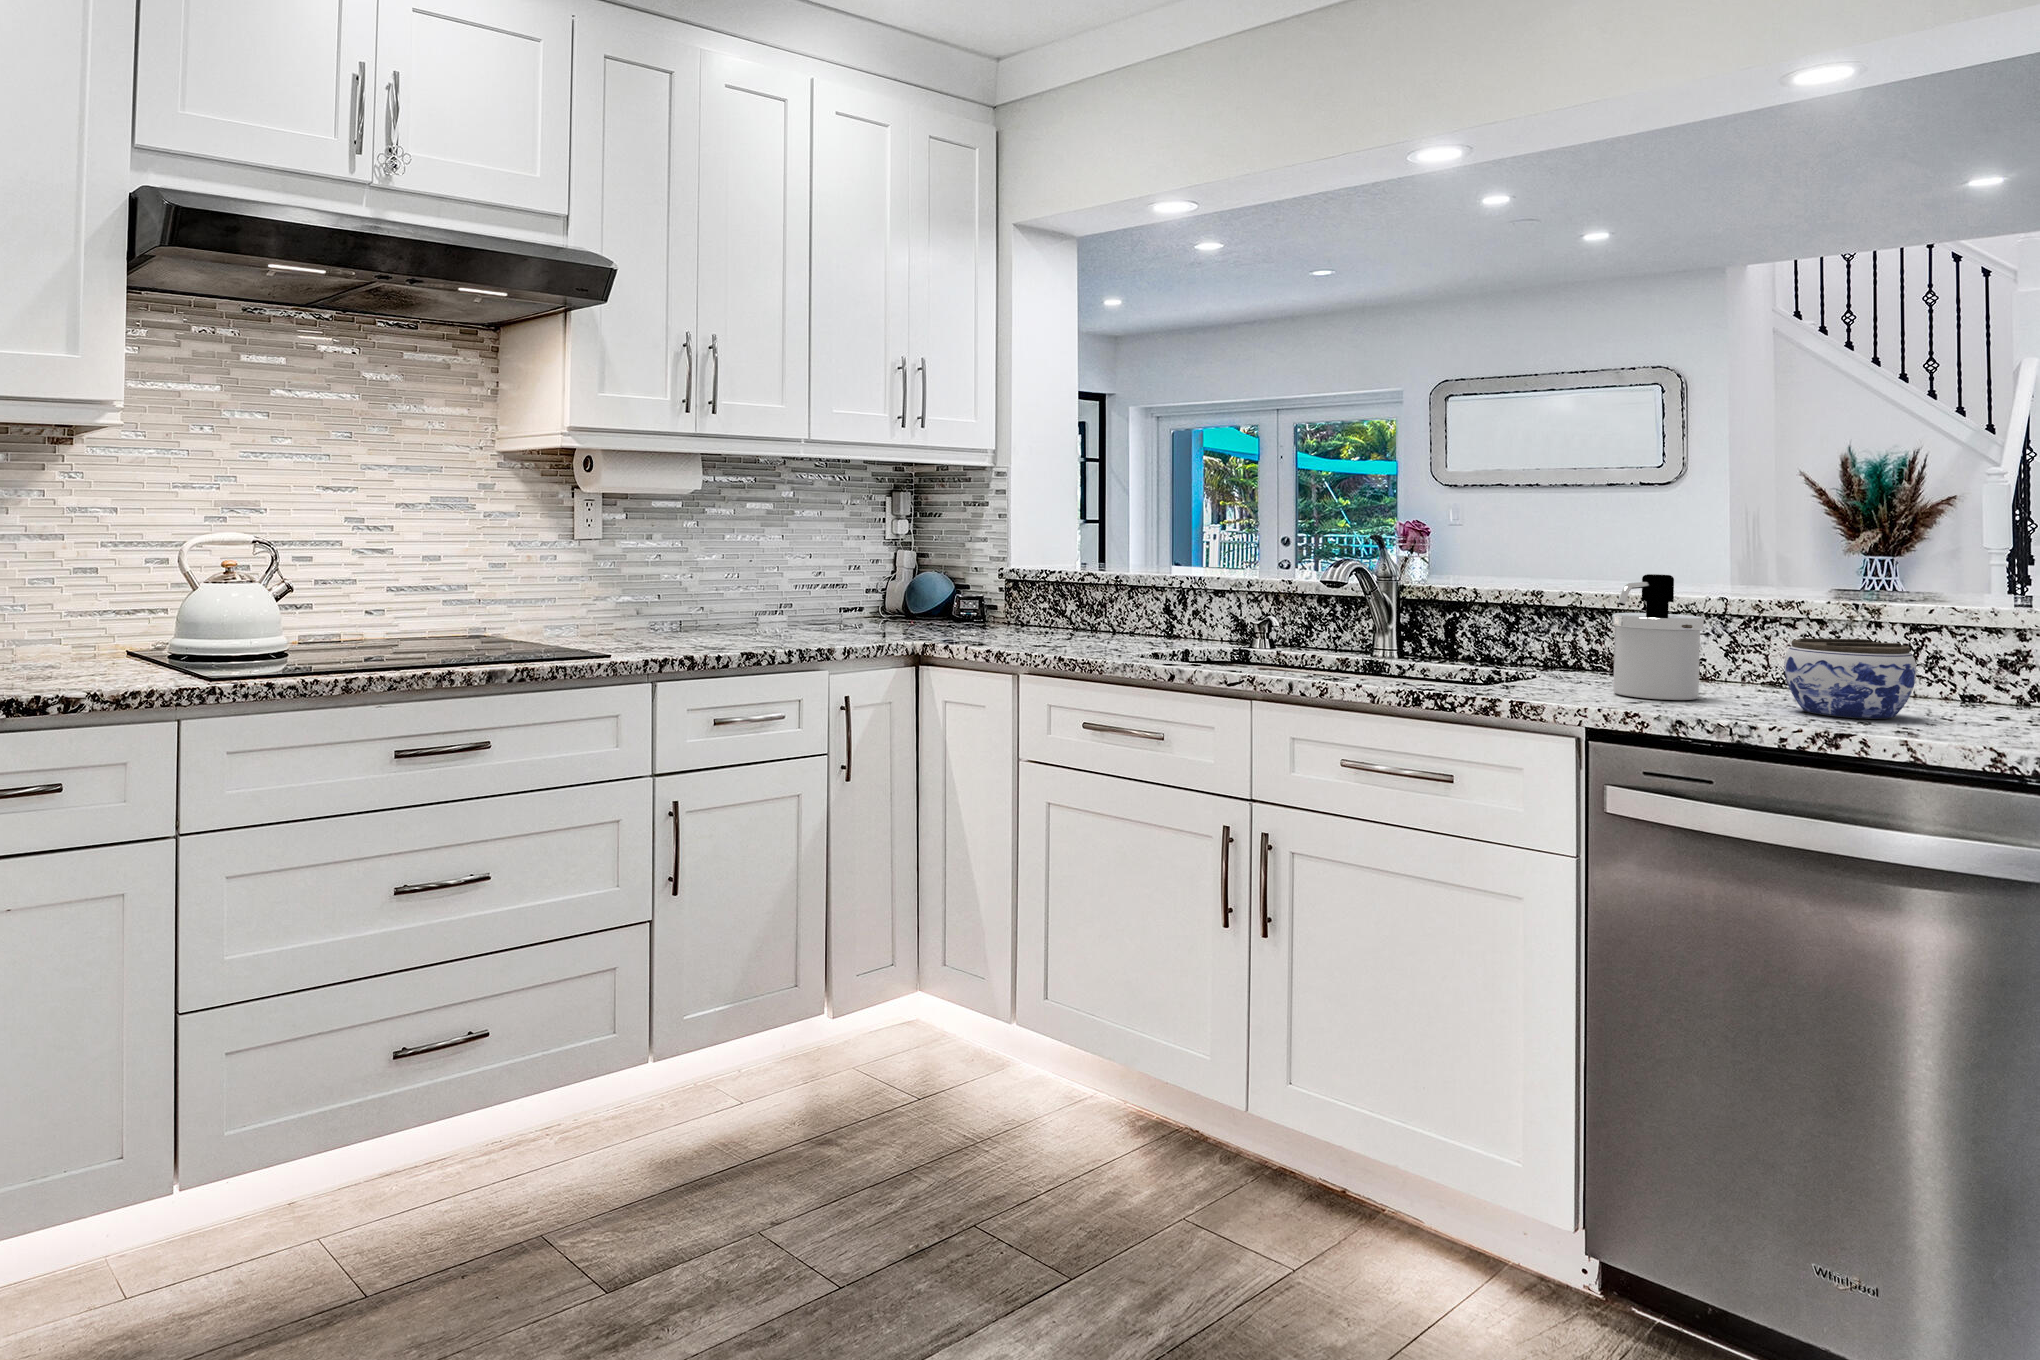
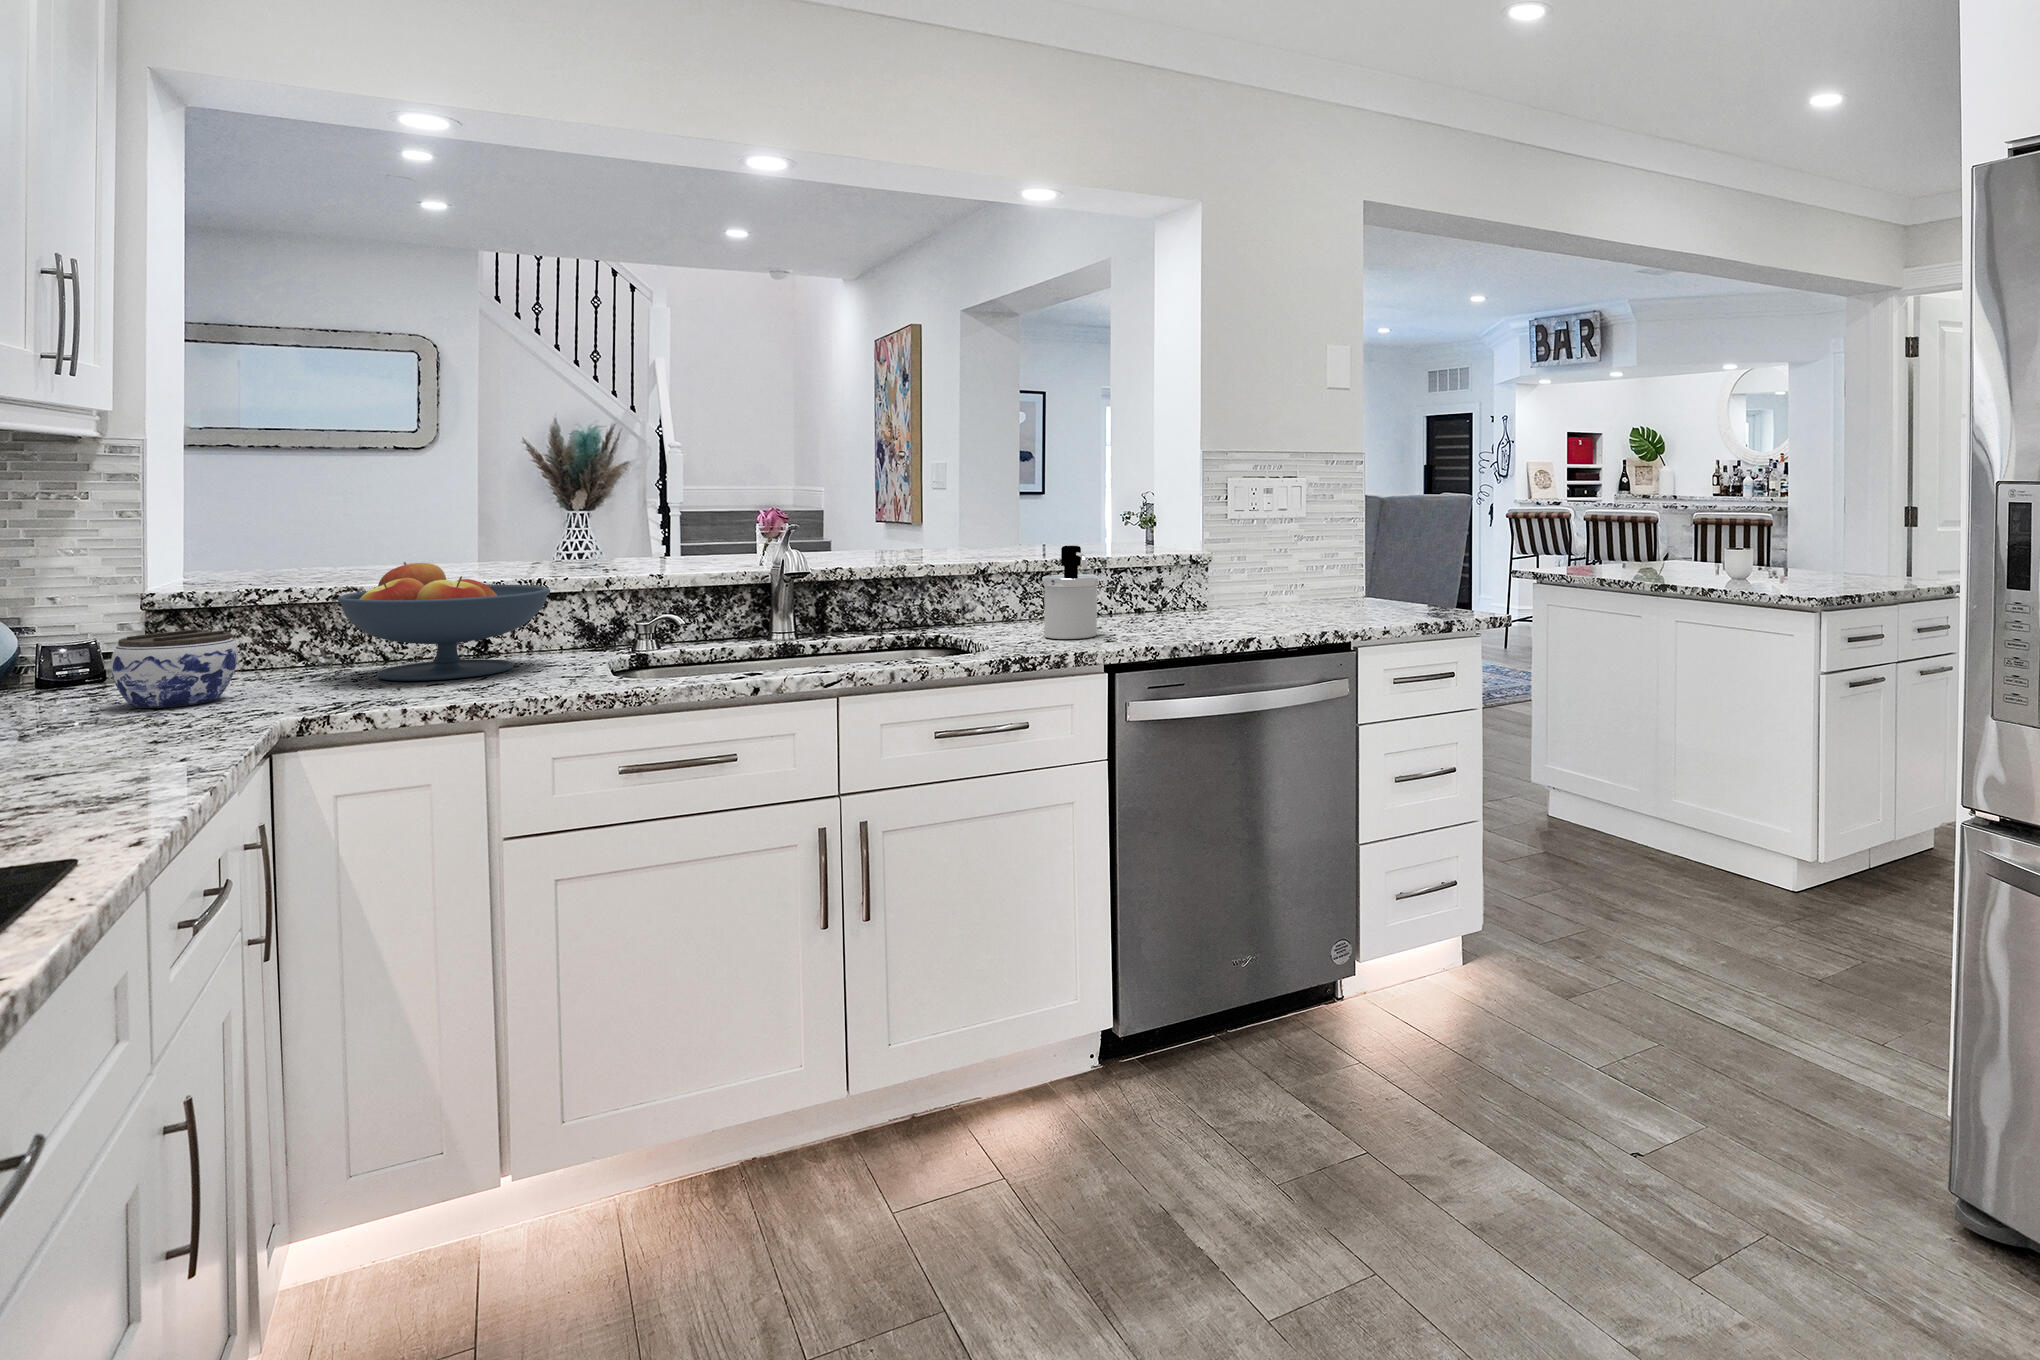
fruit bowl: none [1034,555,1174,644] -> present [338,562,550,681]
jar: present [1784,638,1917,719] -> present [111,630,238,708]

